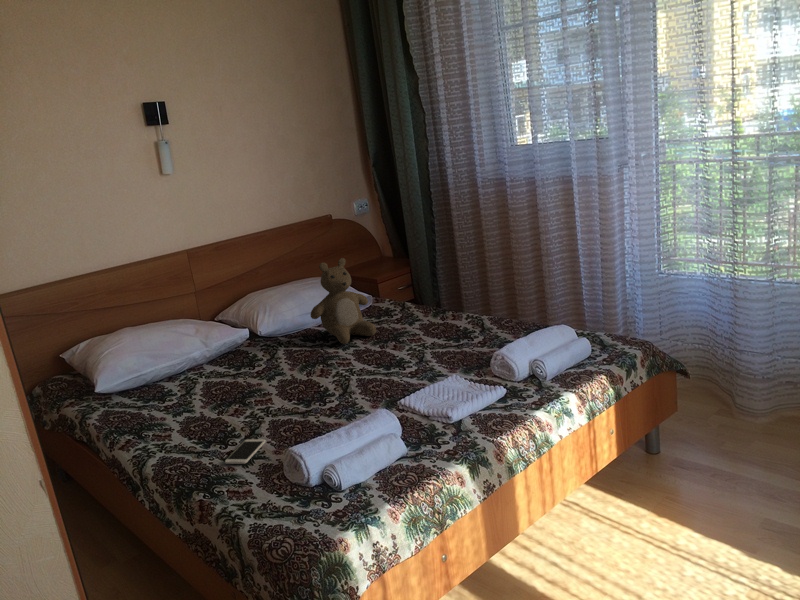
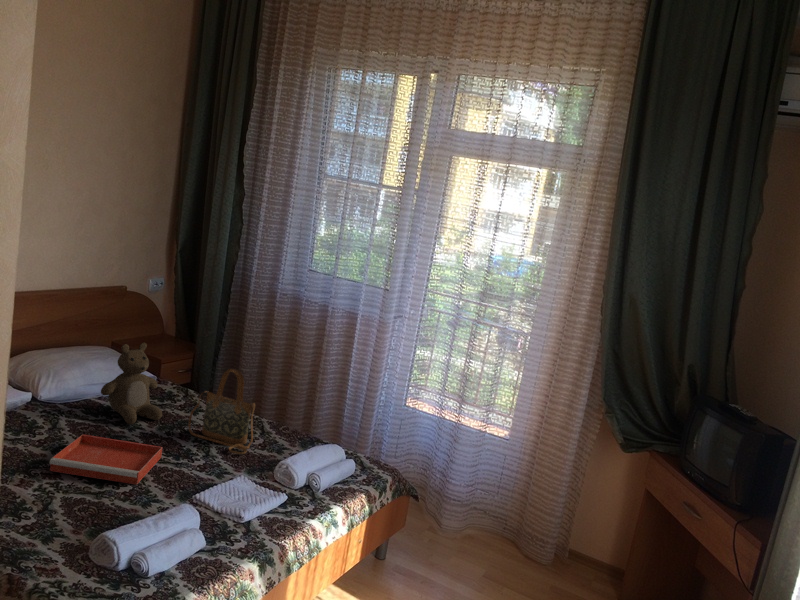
handbag: none [401,264,470,354] -> present [188,369,255,454]
tray: none [258,359,372,399] -> present [50,434,162,485]
smartphone: present [225,439,265,464] -> none [25,515,64,541]

